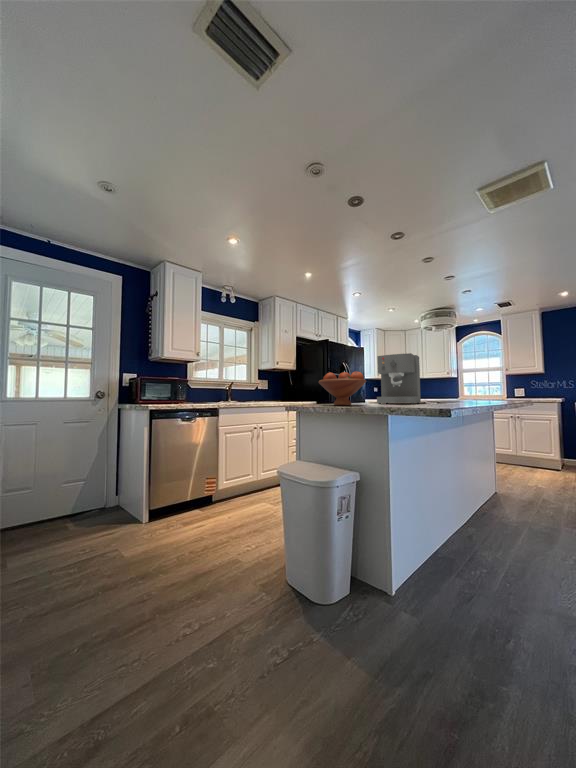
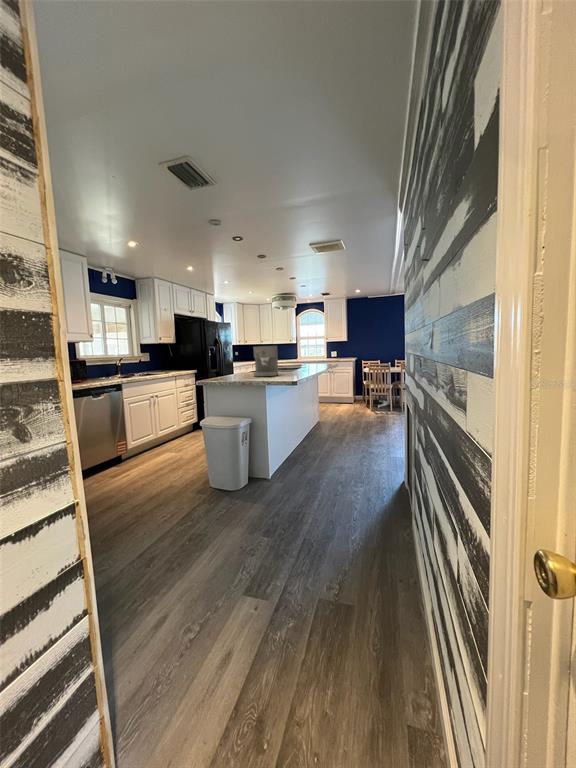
fruit bowl: present [319,372,366,406] -> none [220,359,250,381]

